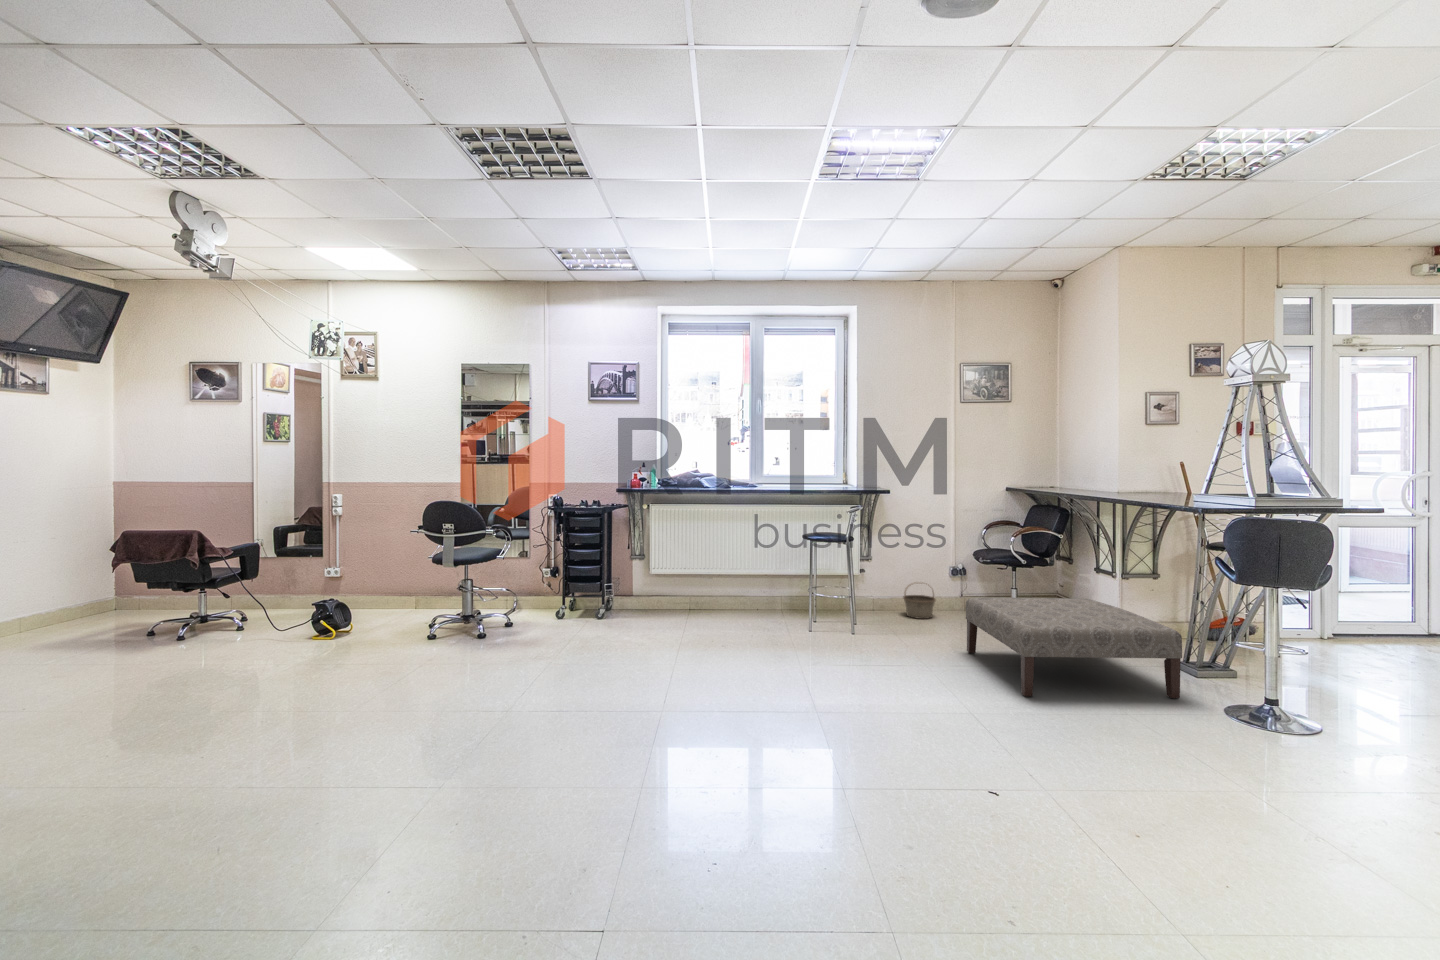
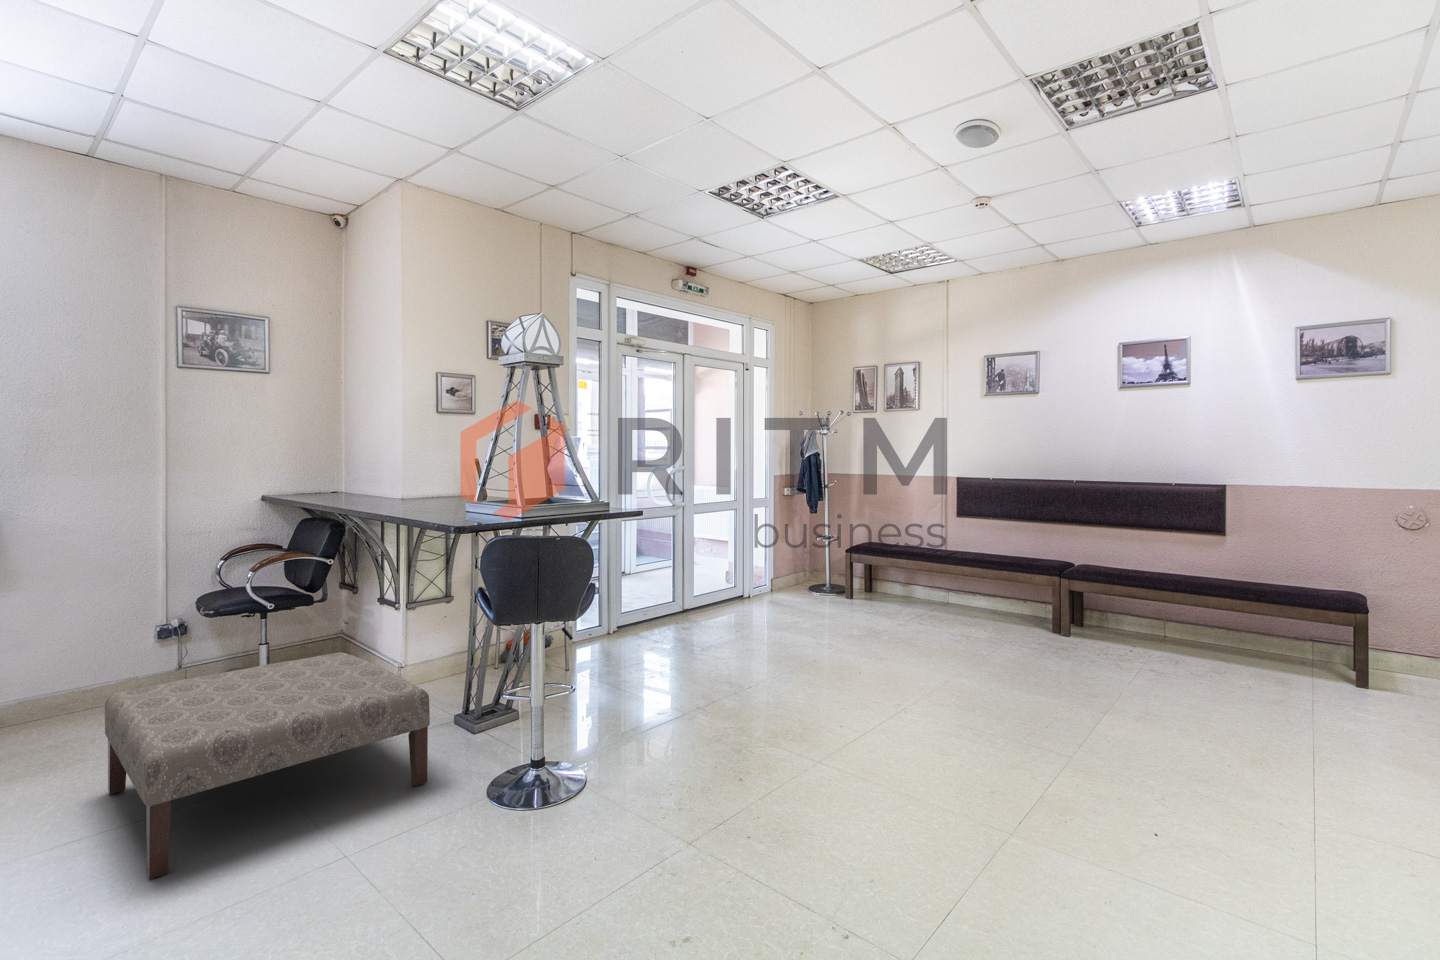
basket: present [903,586,936,619] -> none [33,664,110,733]

